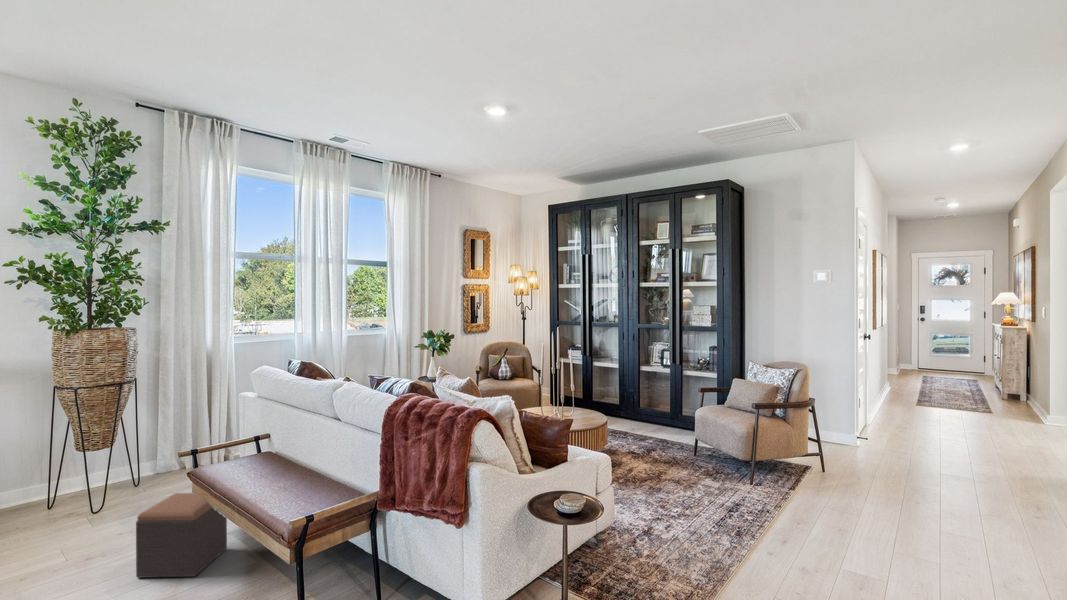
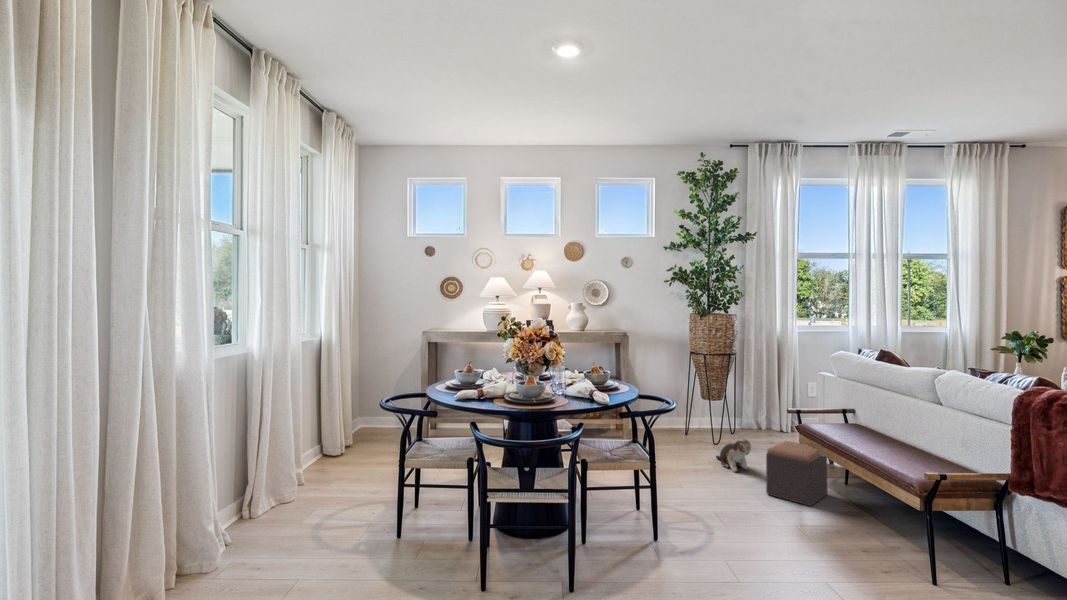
plush toy: none [83,500,133,552] -> present [716,438,754,472]

